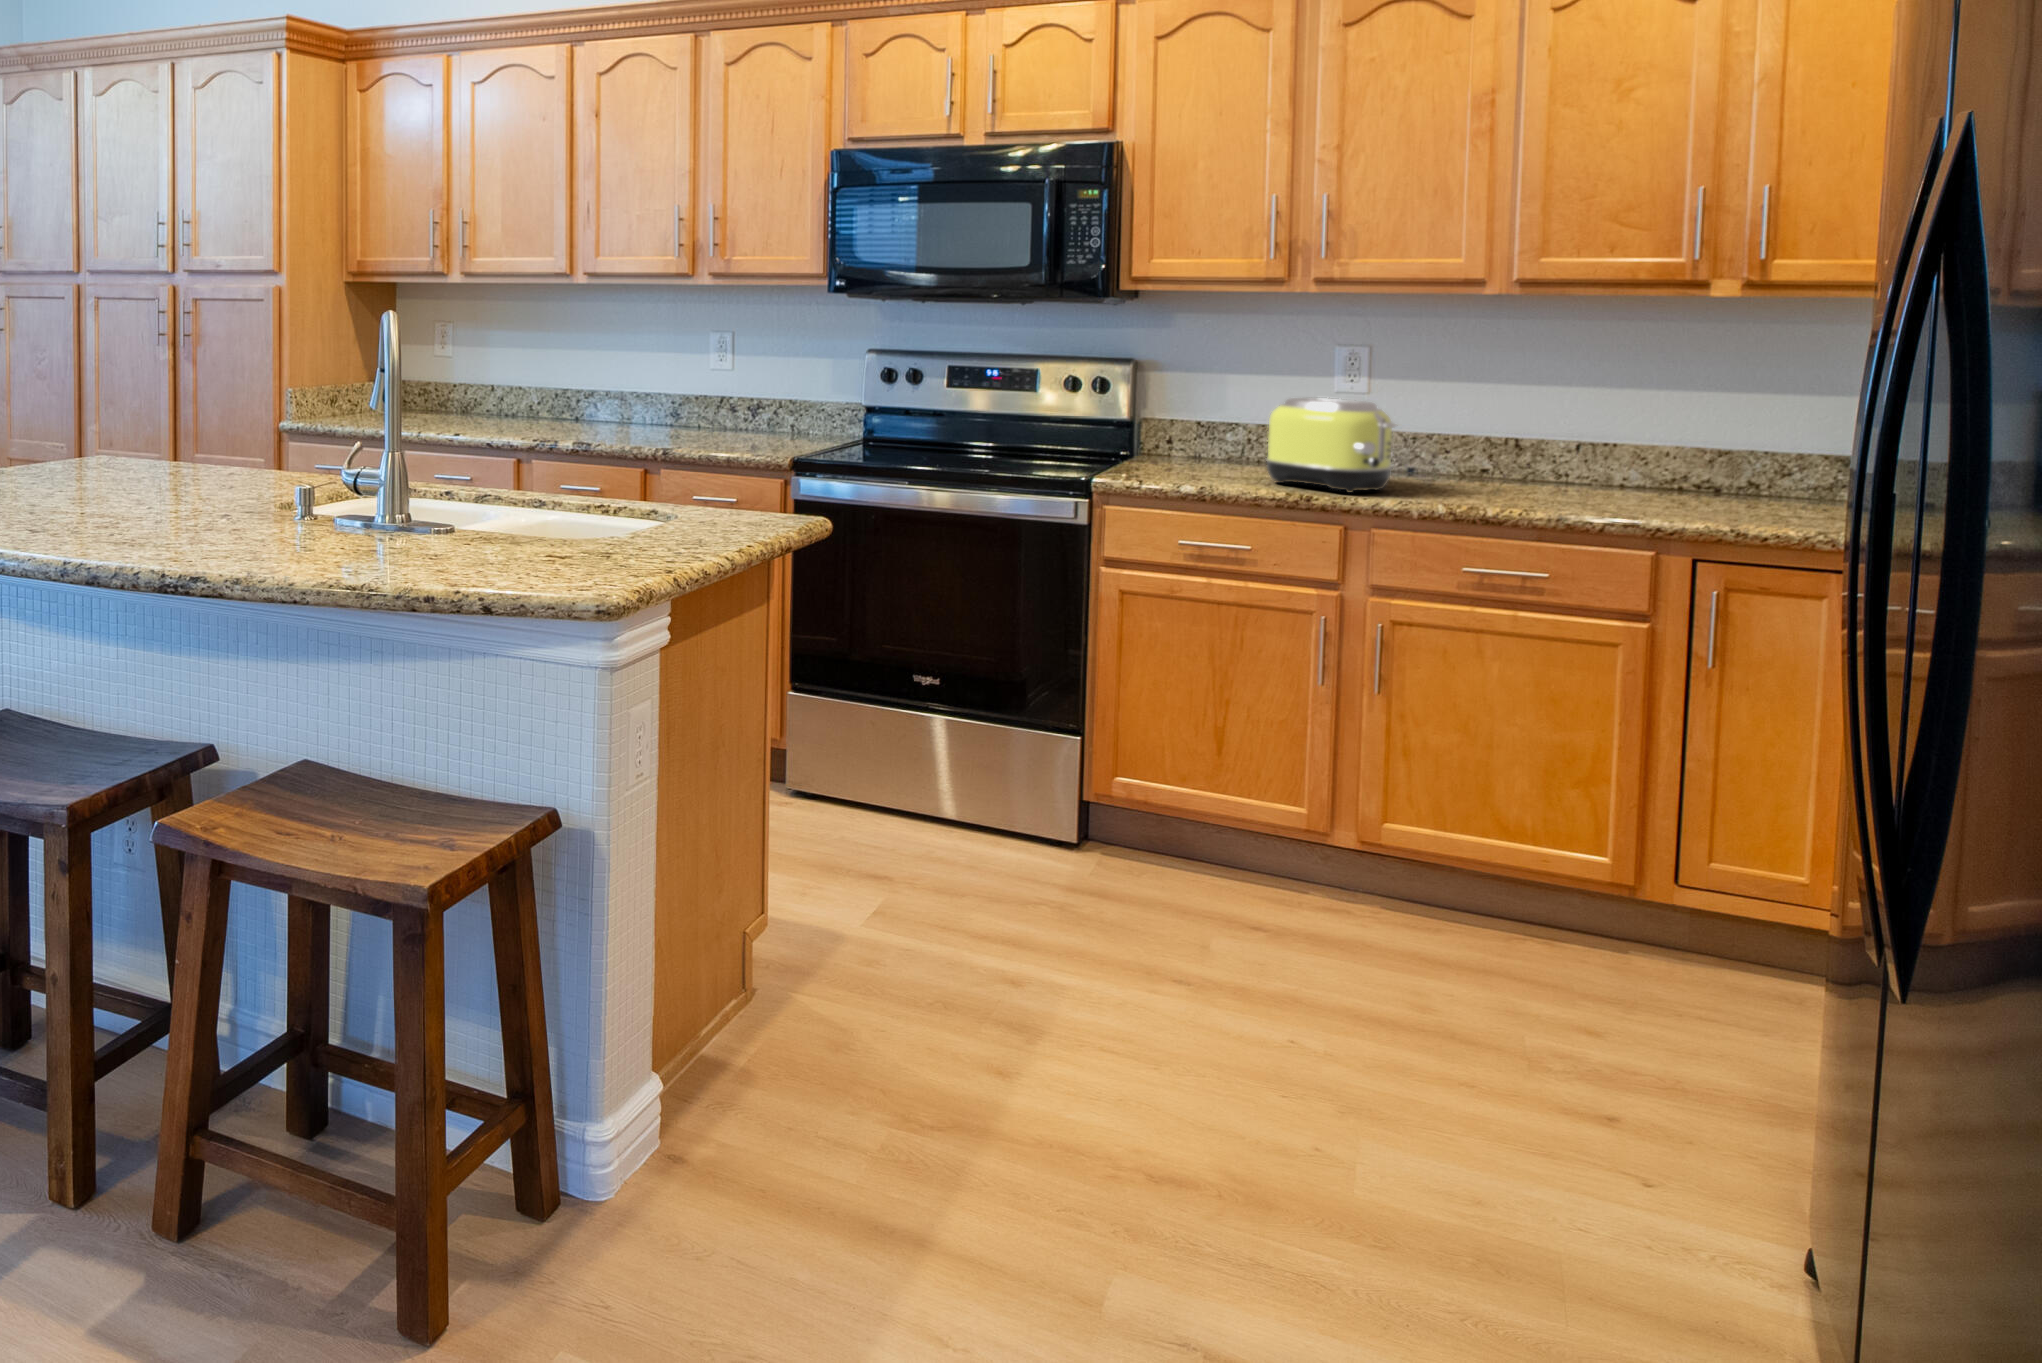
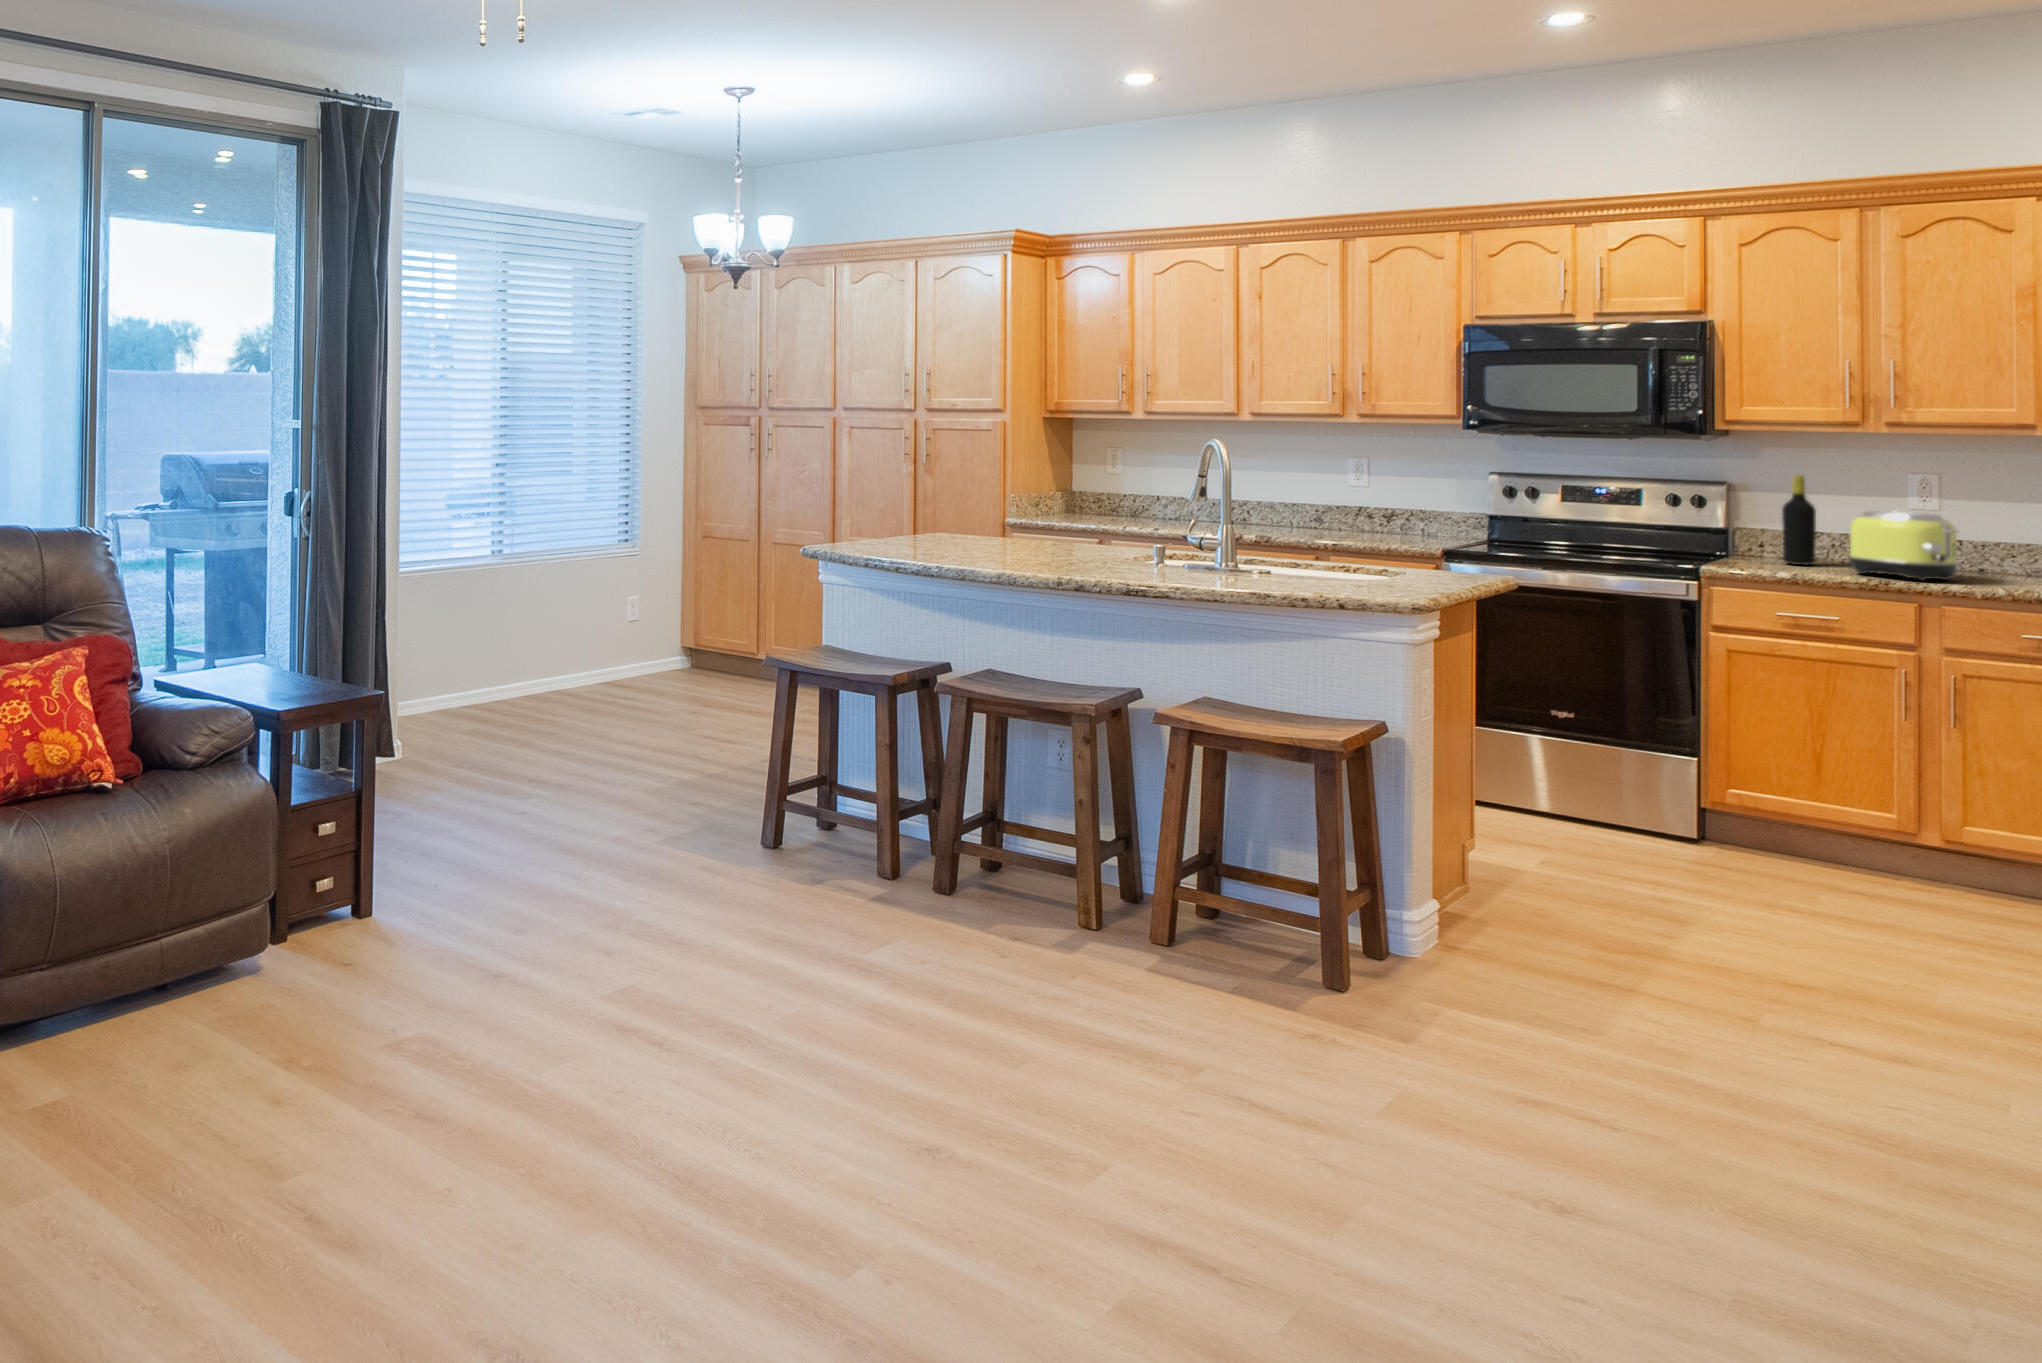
bottle: none [1191,350,1230,470] -> present [1782,475,1816,565]

